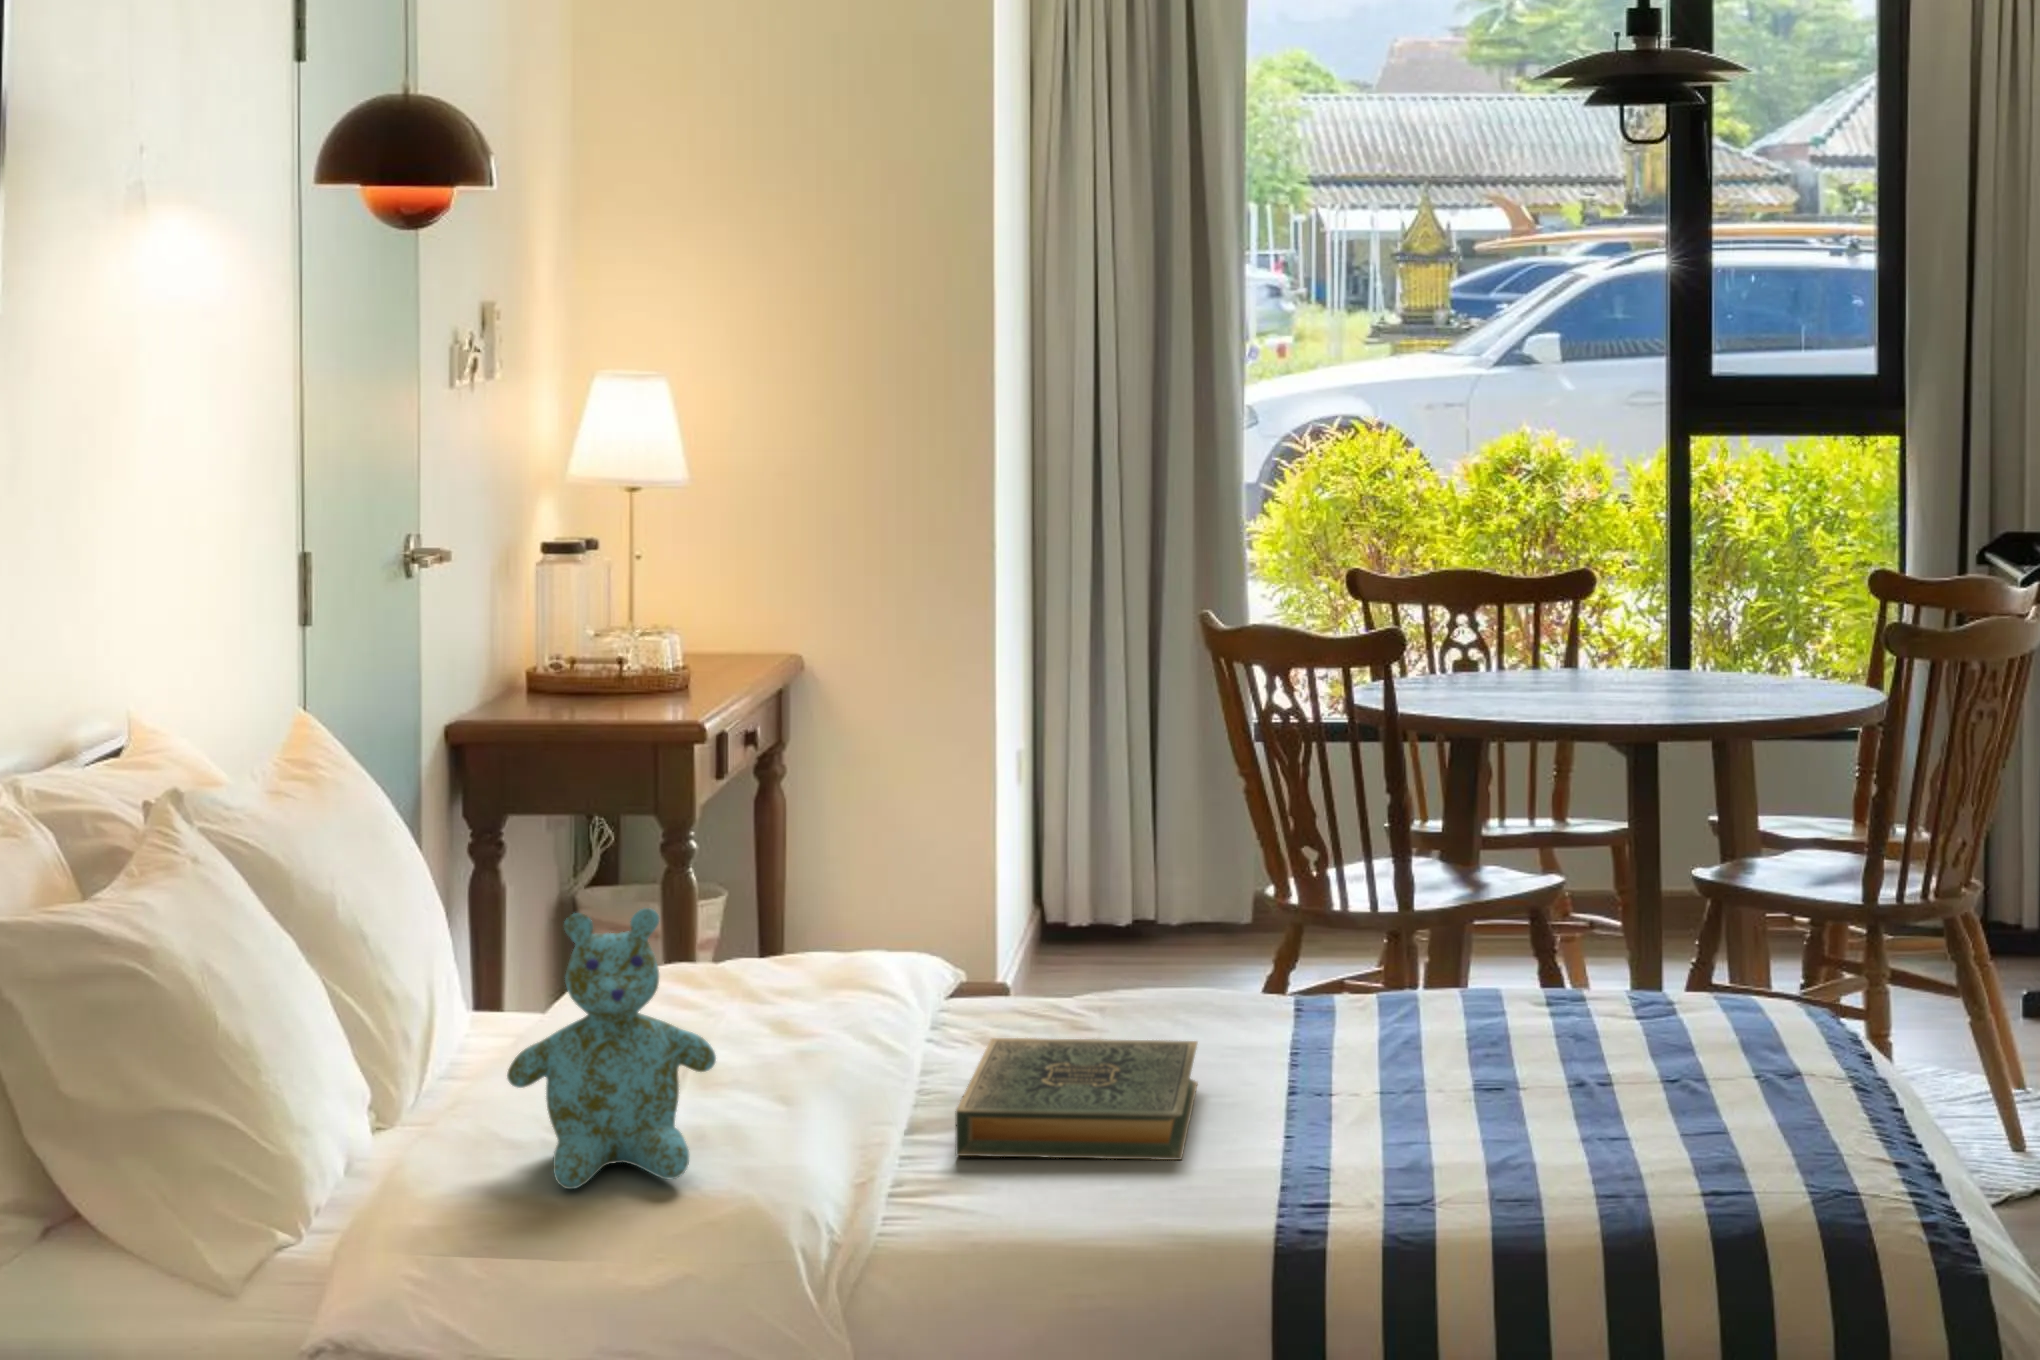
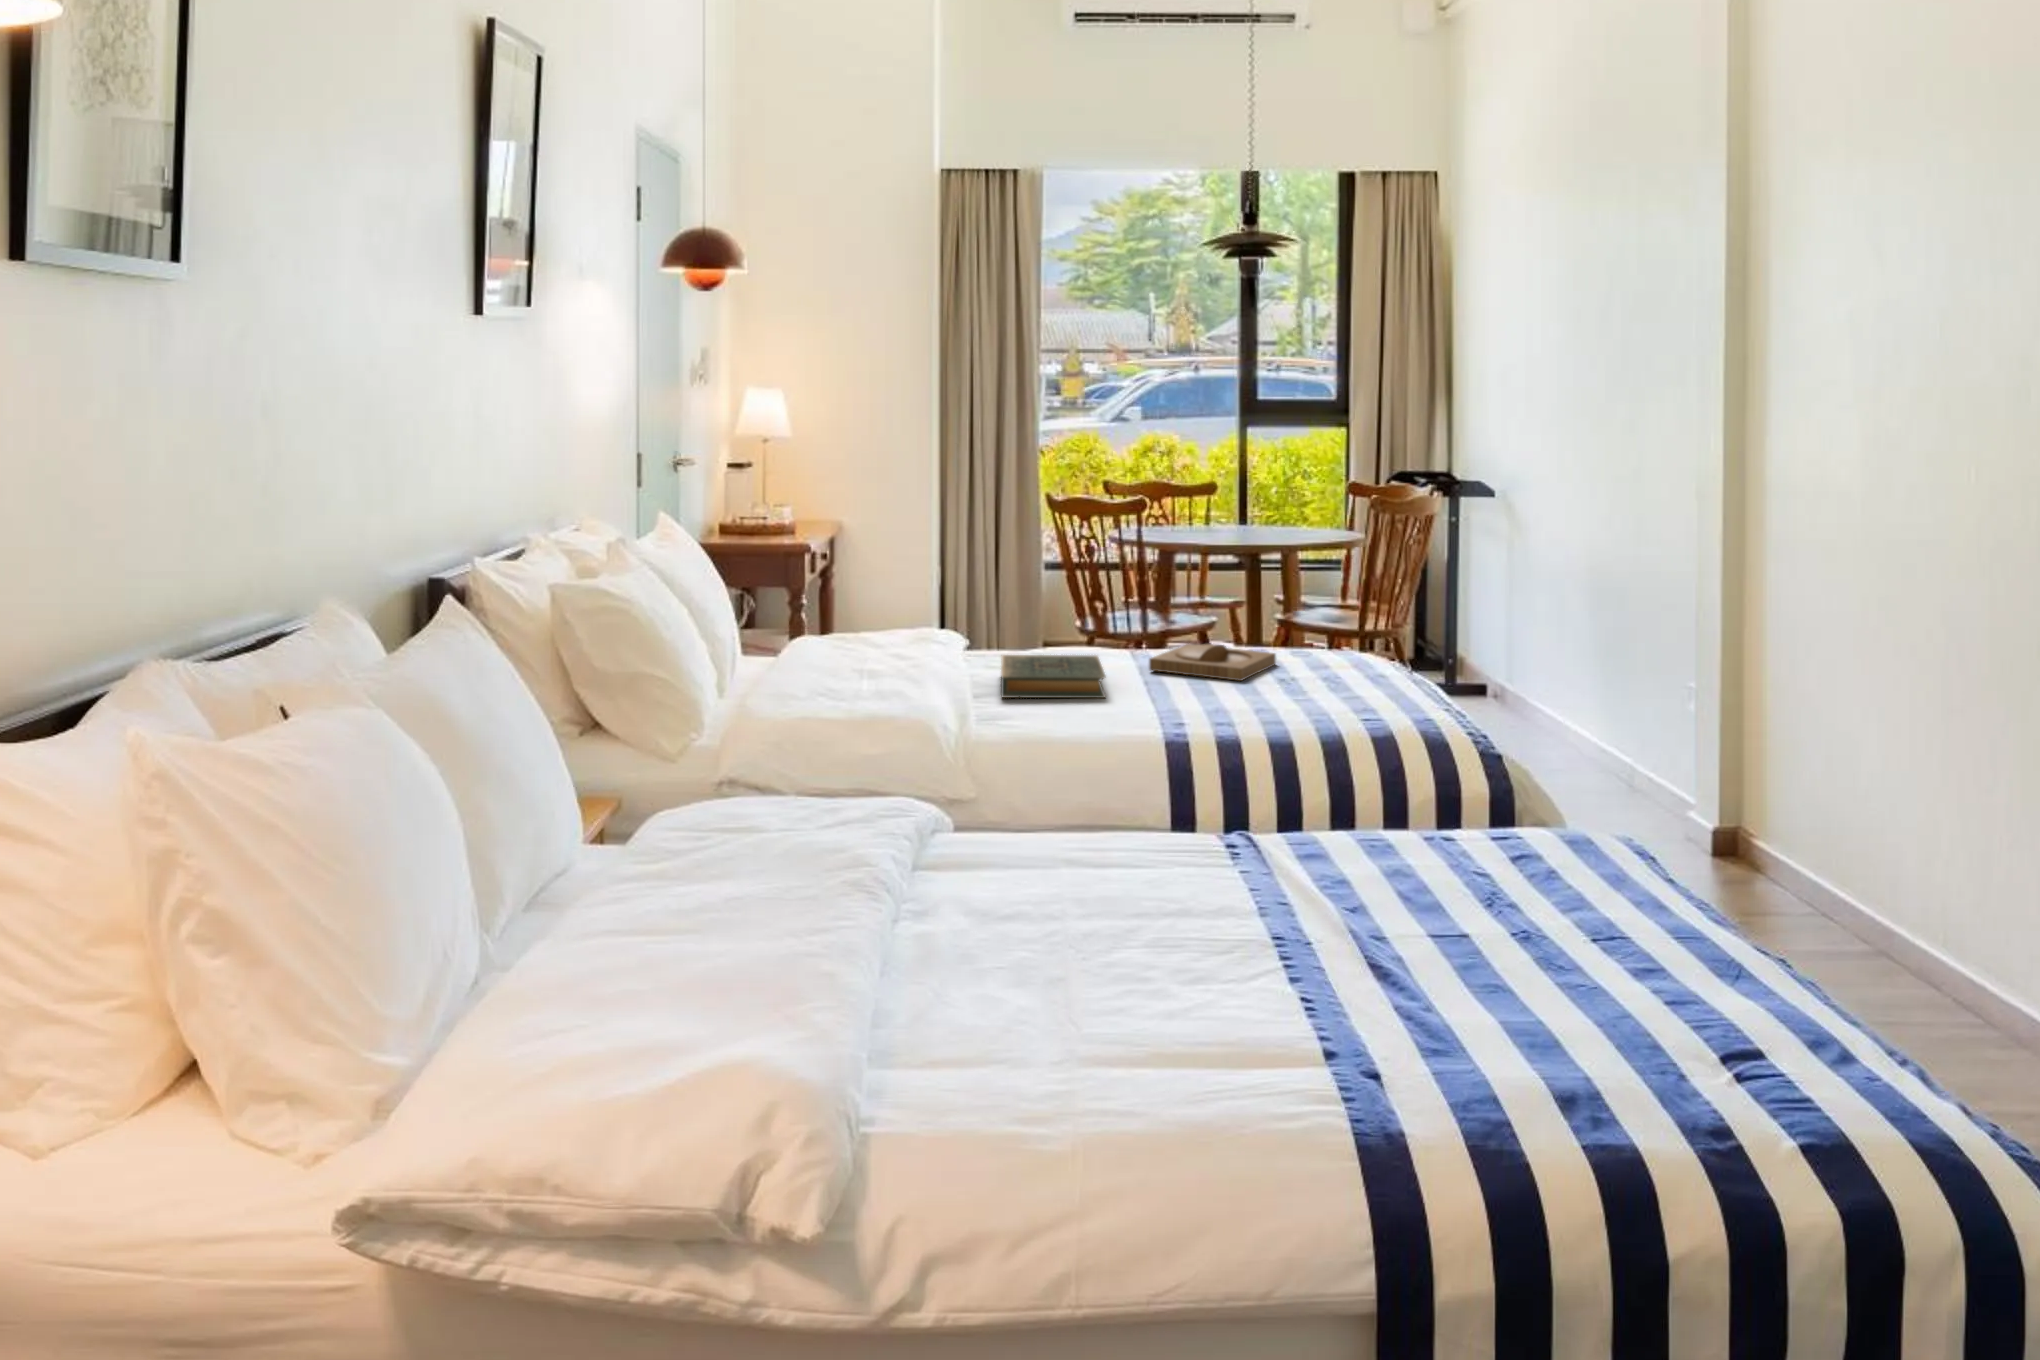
stuffed bear: present [507,908,716,1189] -> none [809,575,901,699]
tray: none [1312,1000,1594,1108] -> present [1149,644,1276,681]

